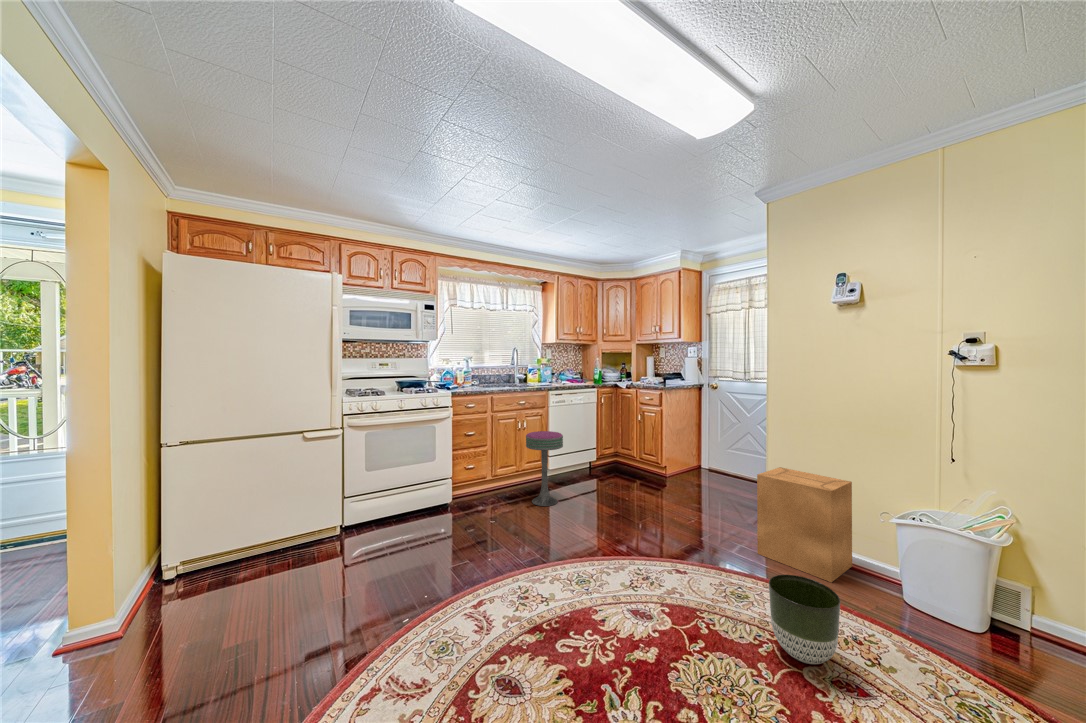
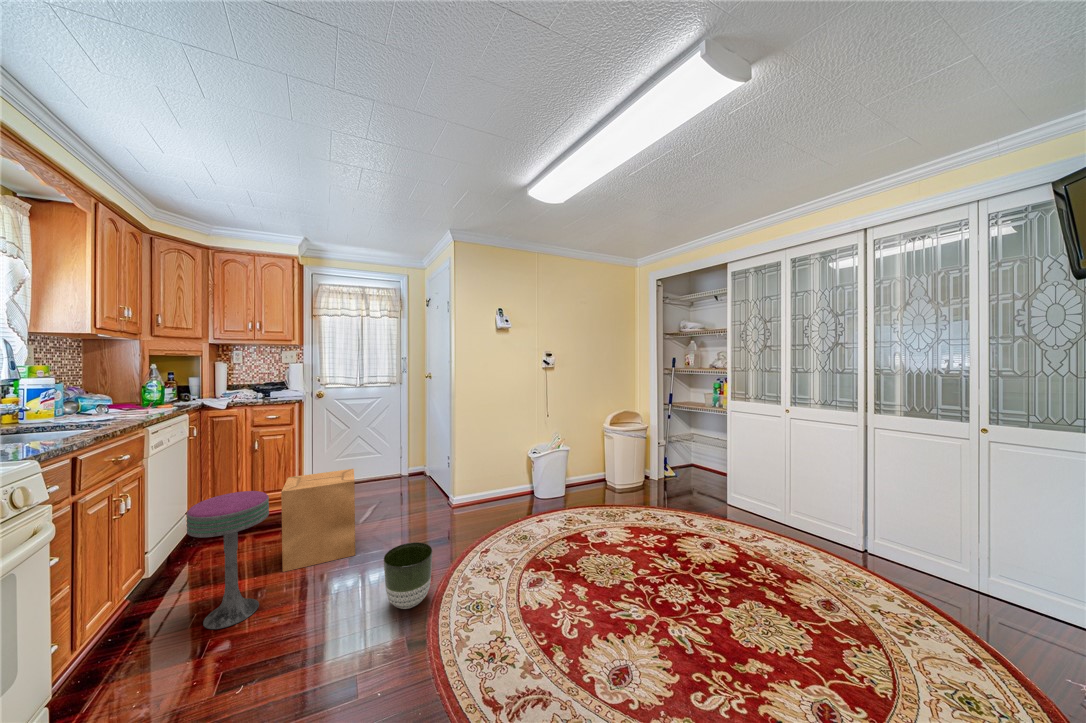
cardboard box: present [757,467,852,582] -> present [281,469,355,572]
planter: present [769,575,840,664] -> present [384,542,432,609]

